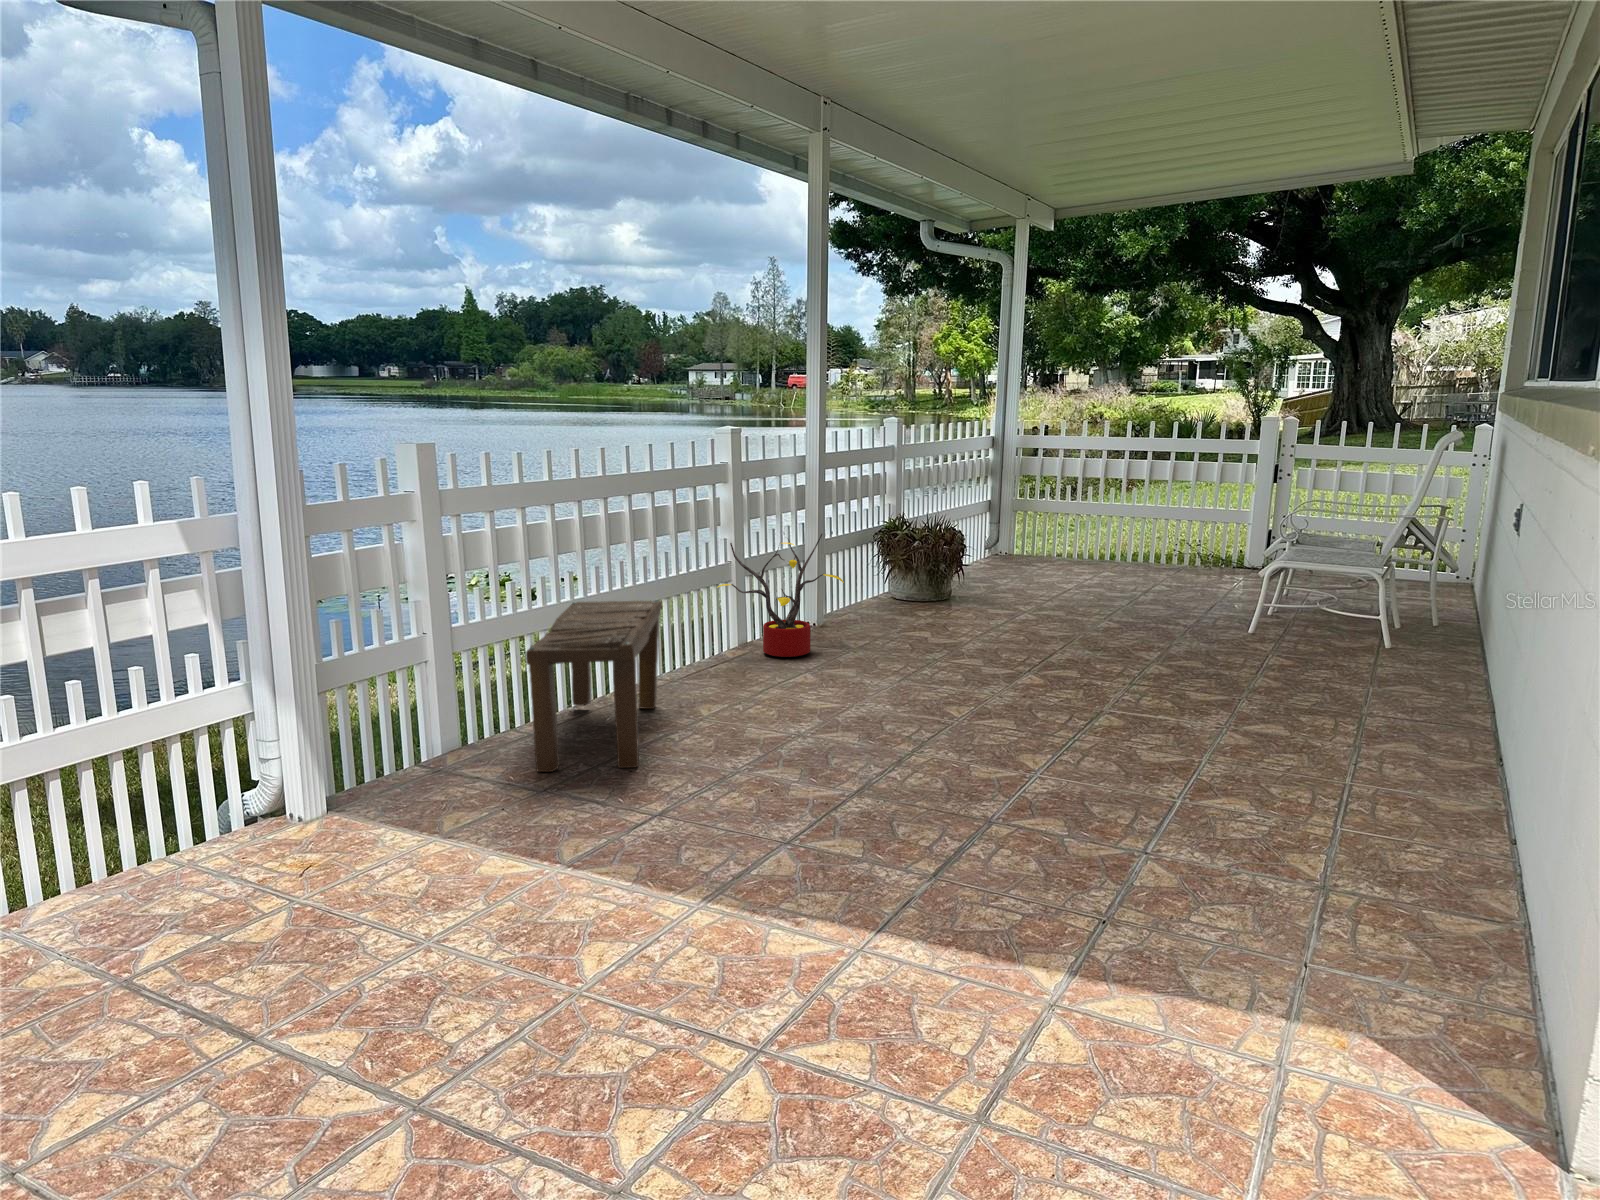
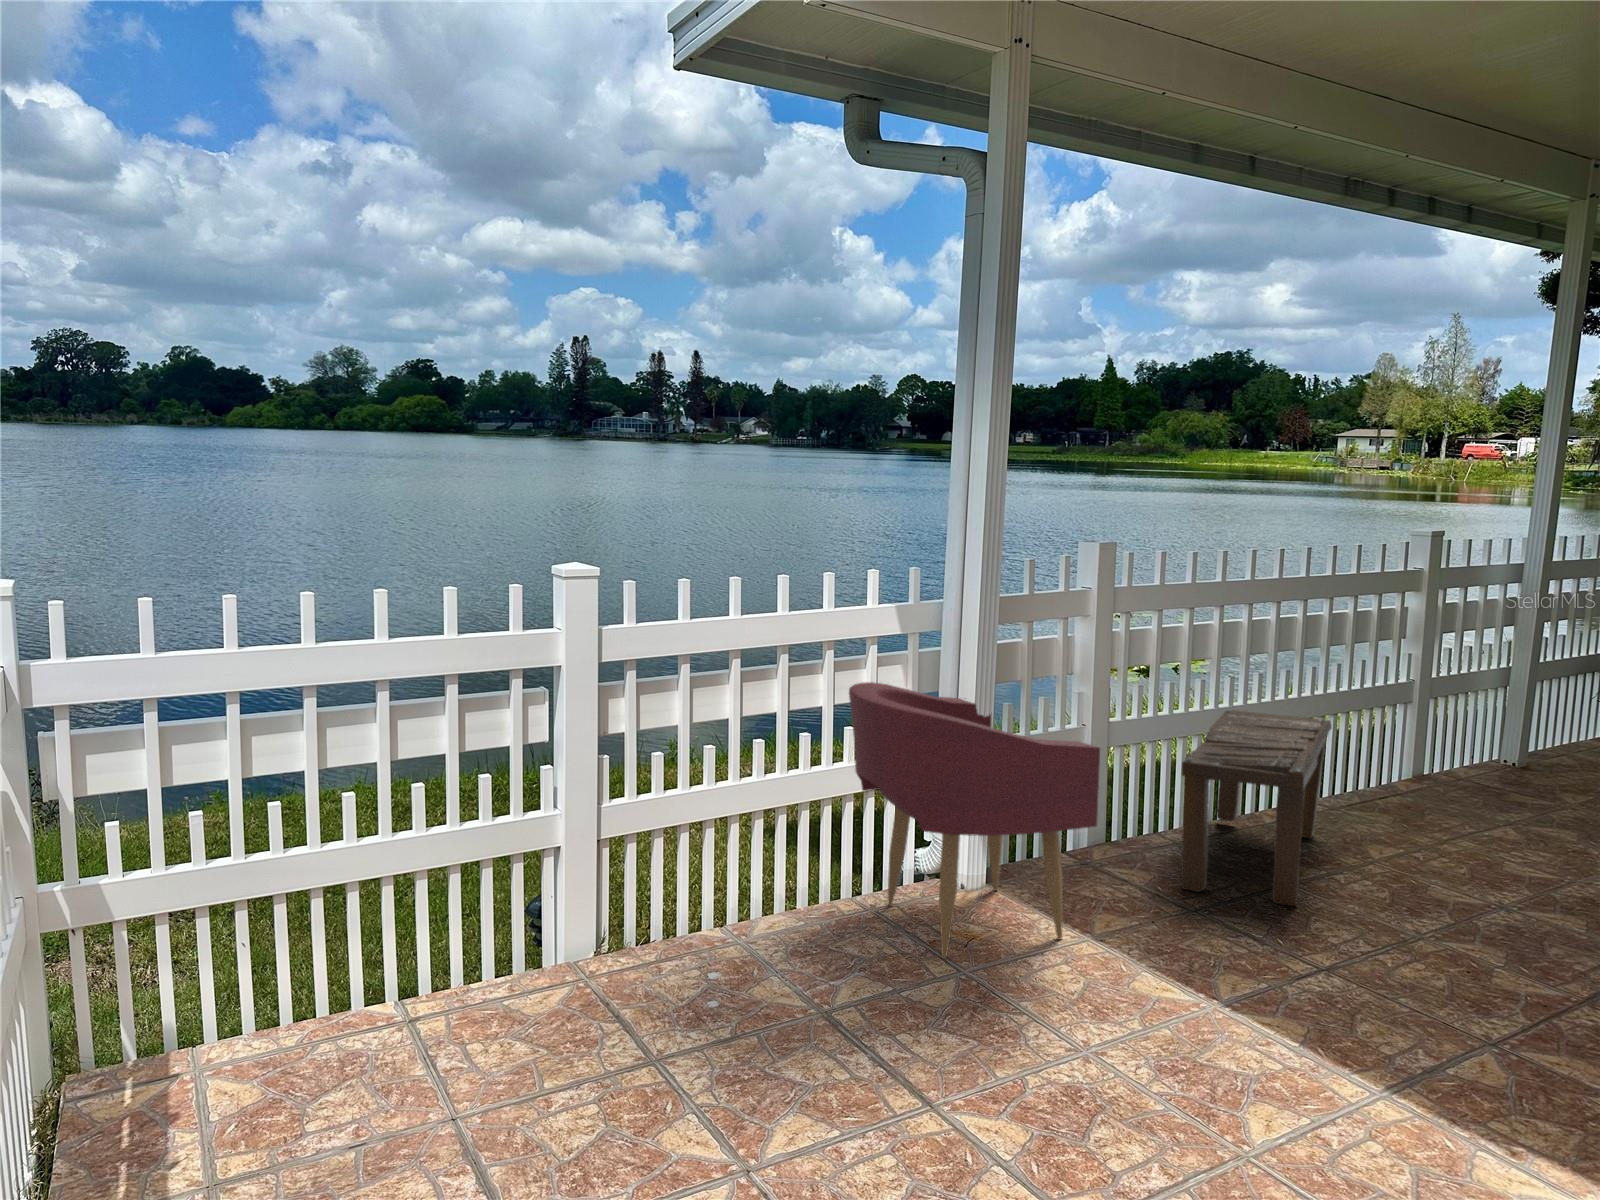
decorative plant: present [718,534,844,657] -> none [1392,655,1570,801]
armchair: none [124,604,435,891] -> present [849,682,1100,959]

